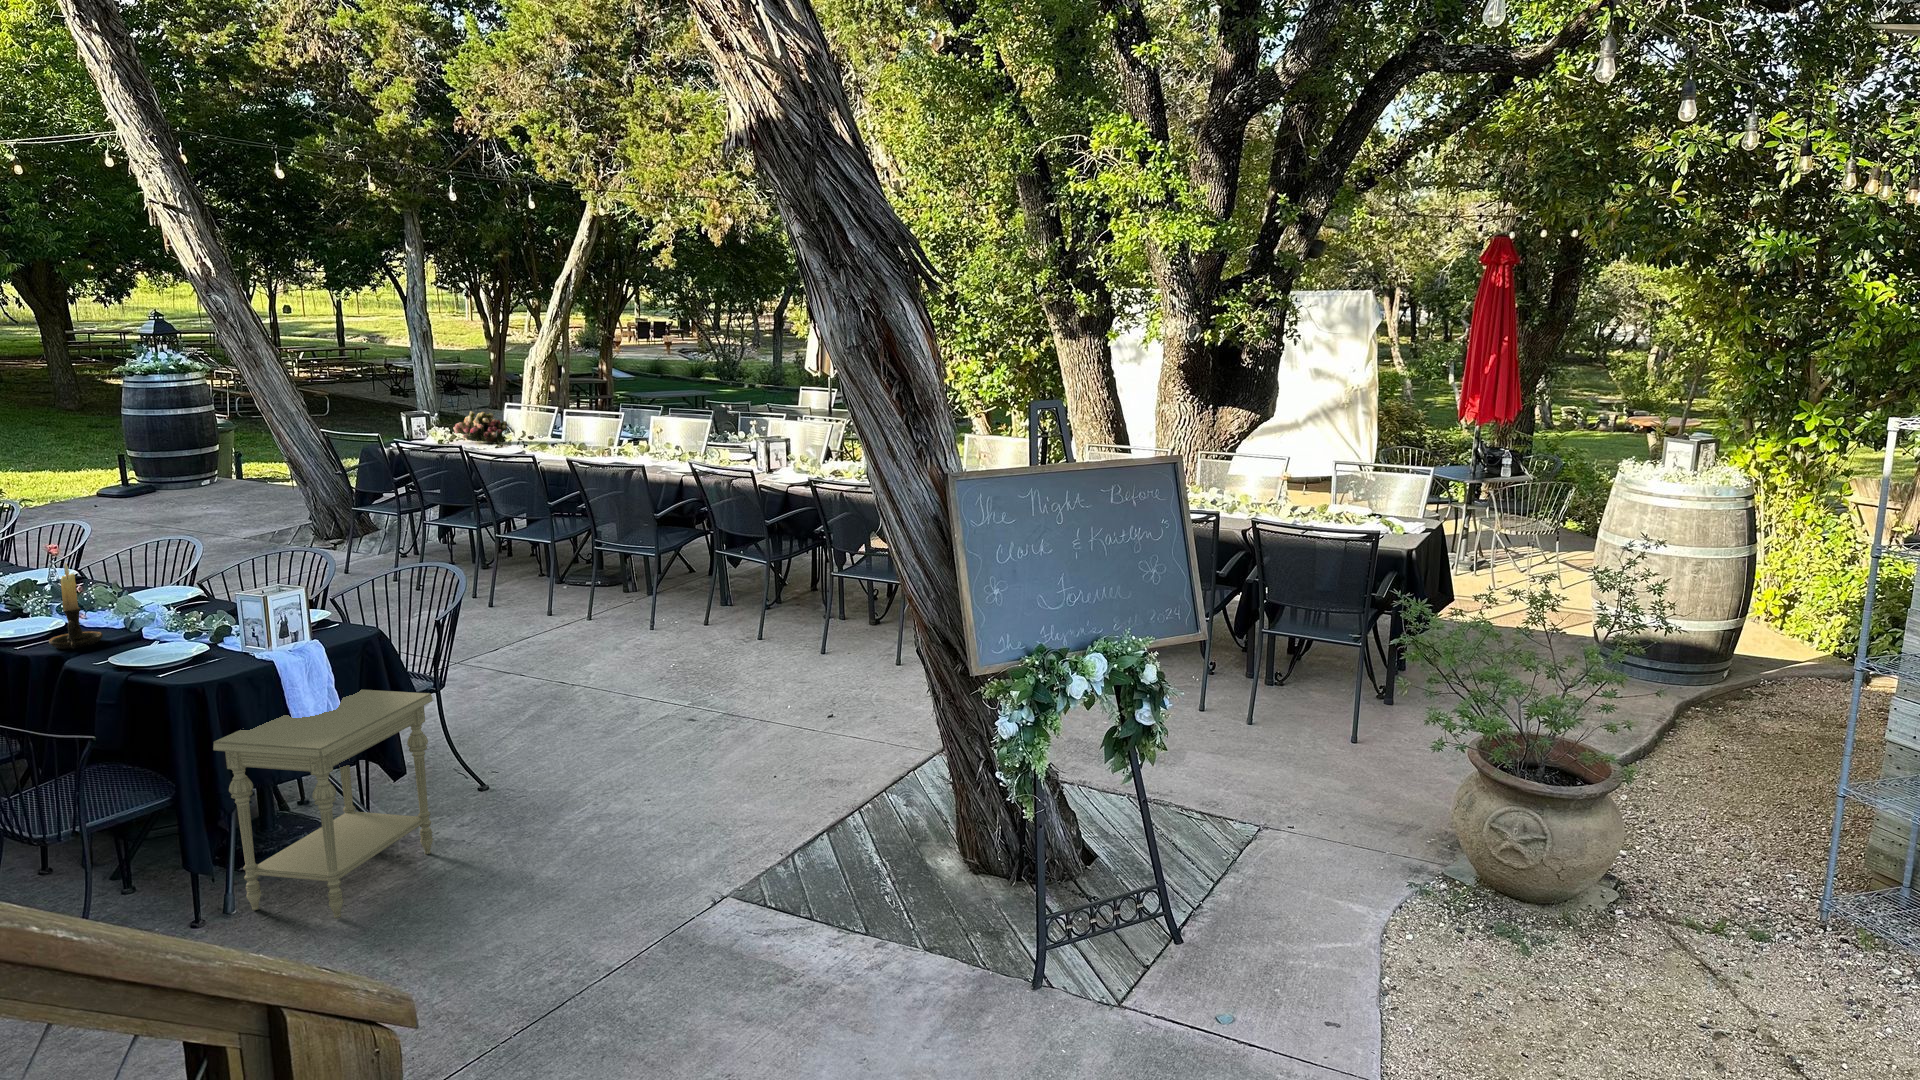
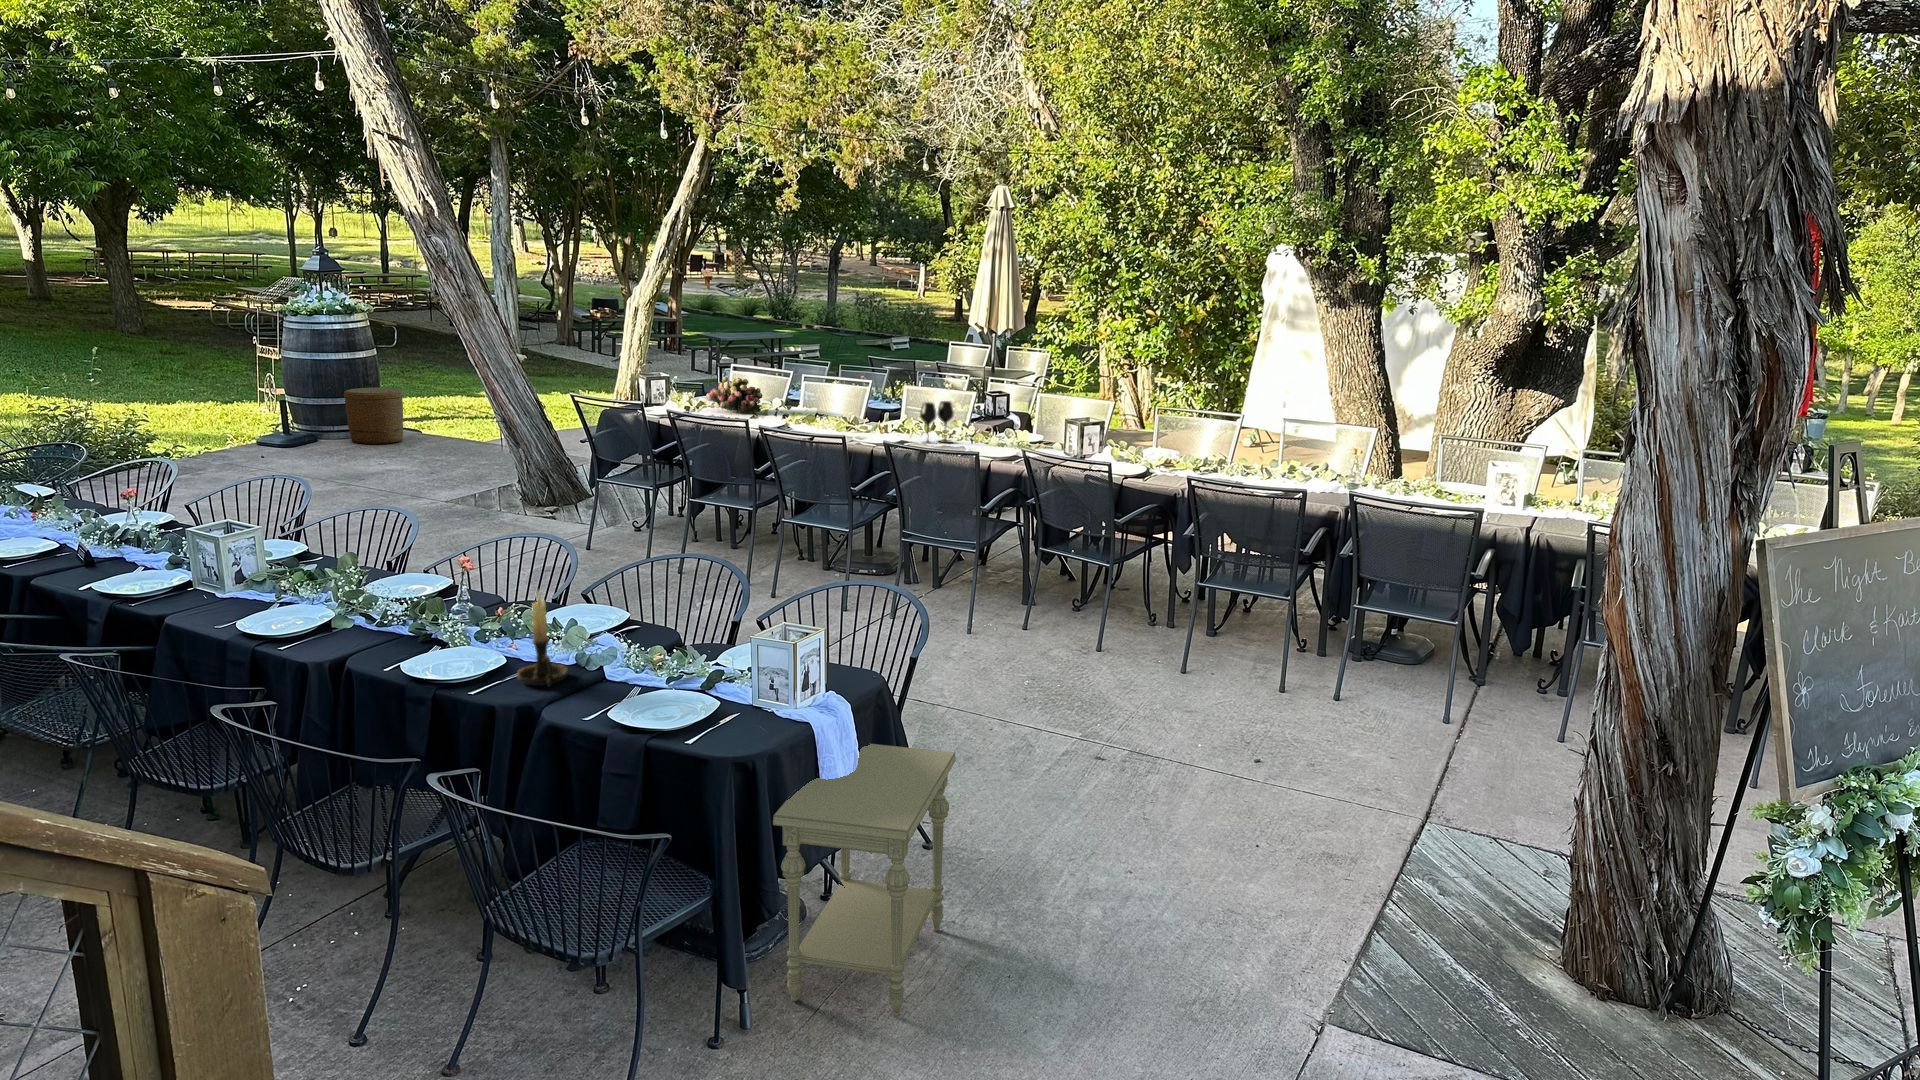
wine glass: none [617,423,652,462] -> present [920,401,954,444]
woven basket: none [176,440,236,492] -> present [344,387,403,444]

